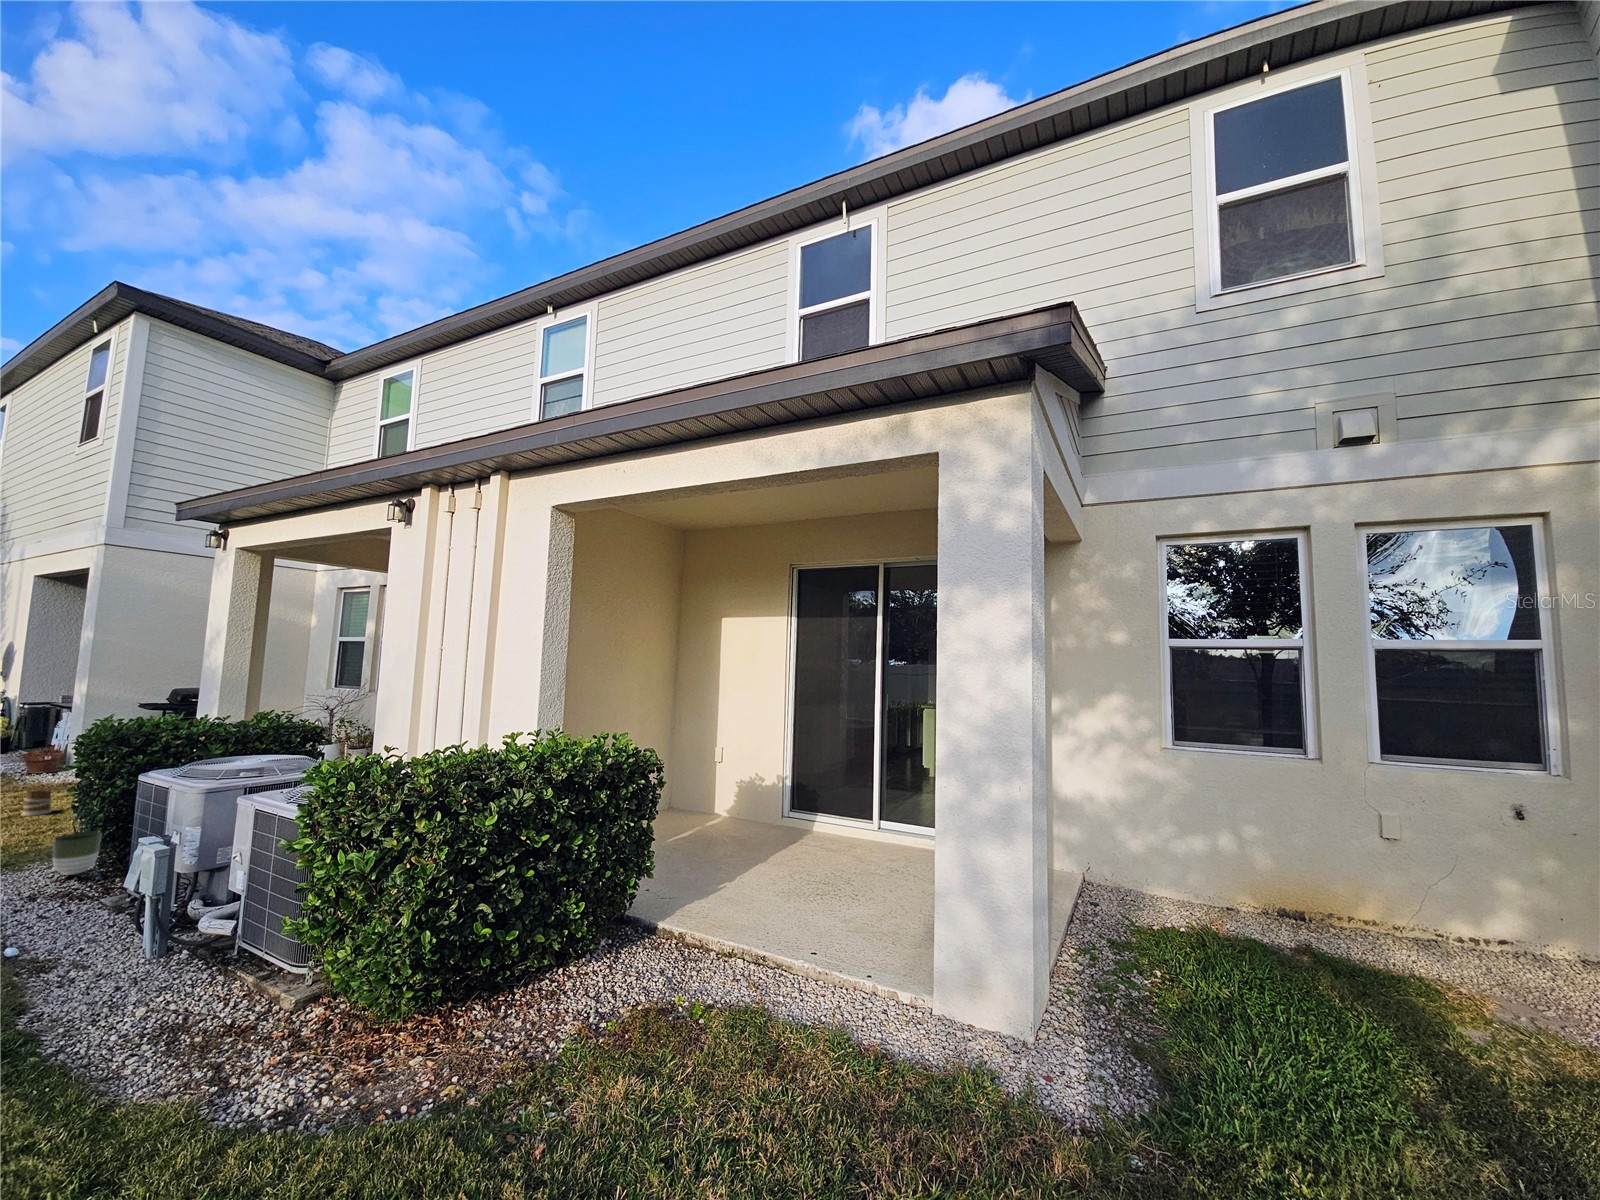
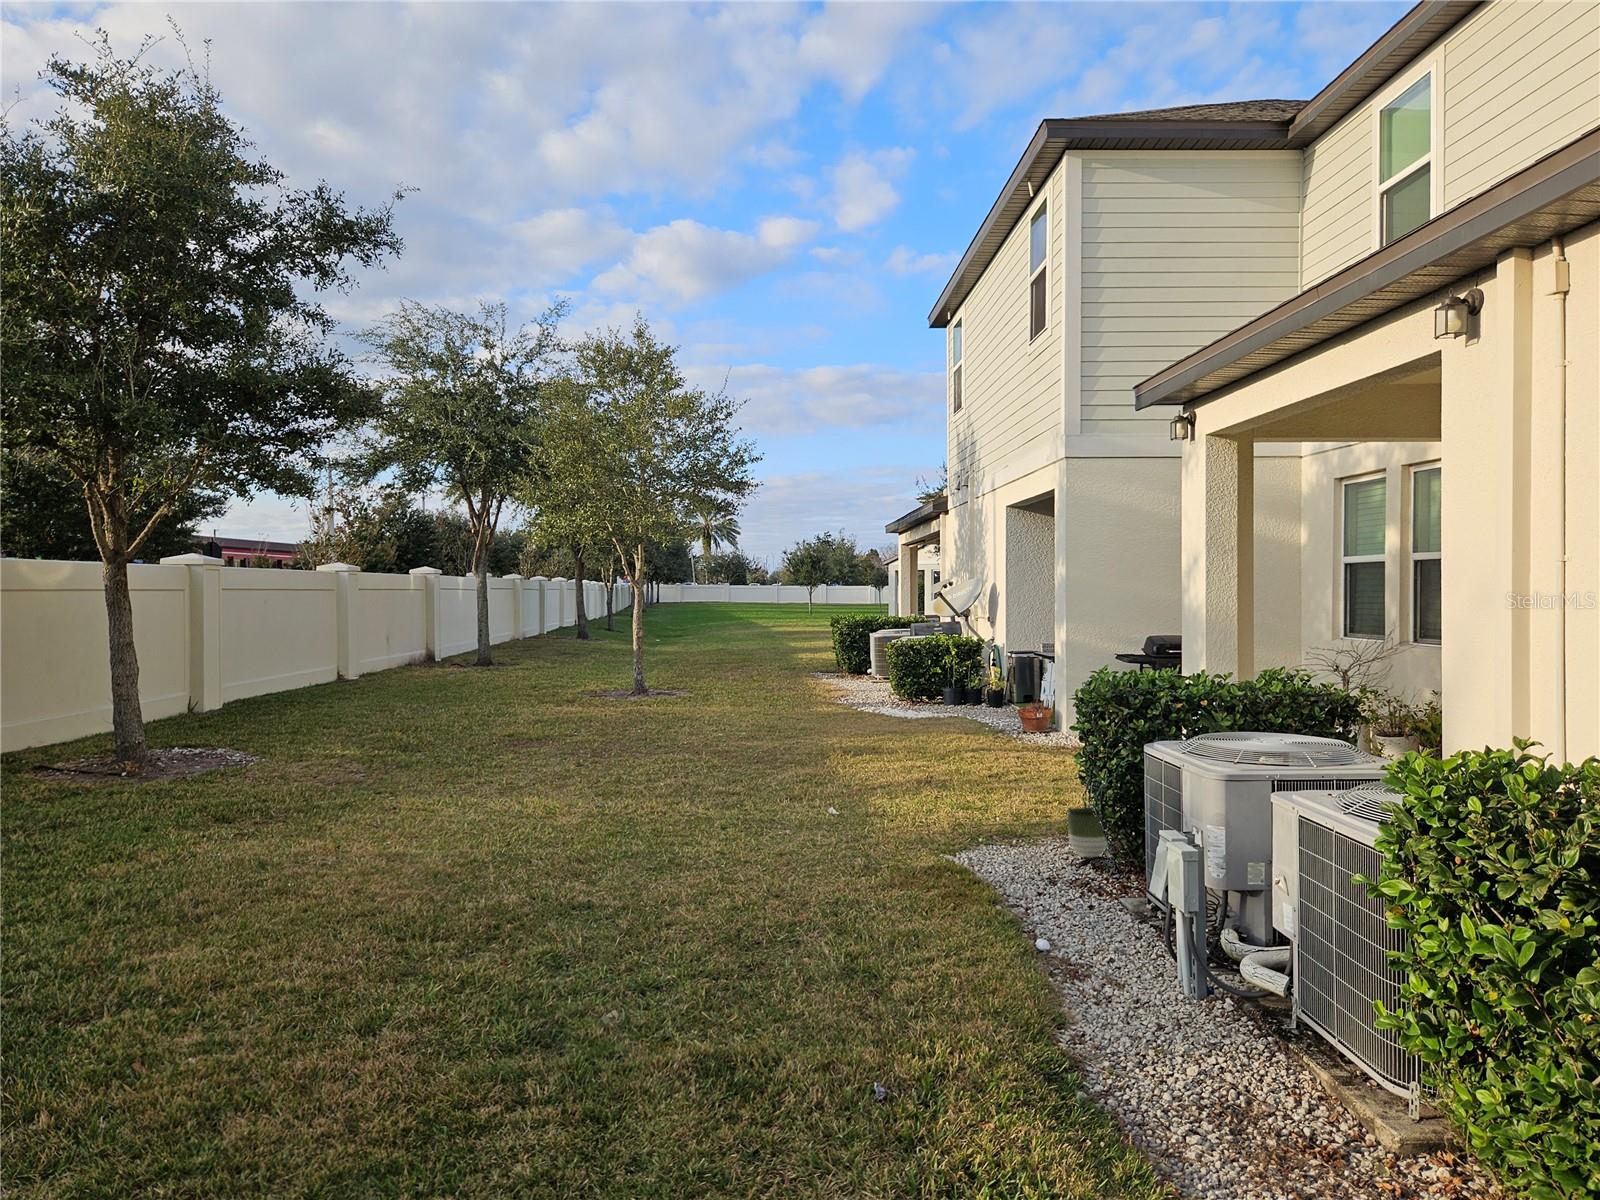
wooden bucket: present [22,784,52,816] -> none [1033,735,1057,778]

